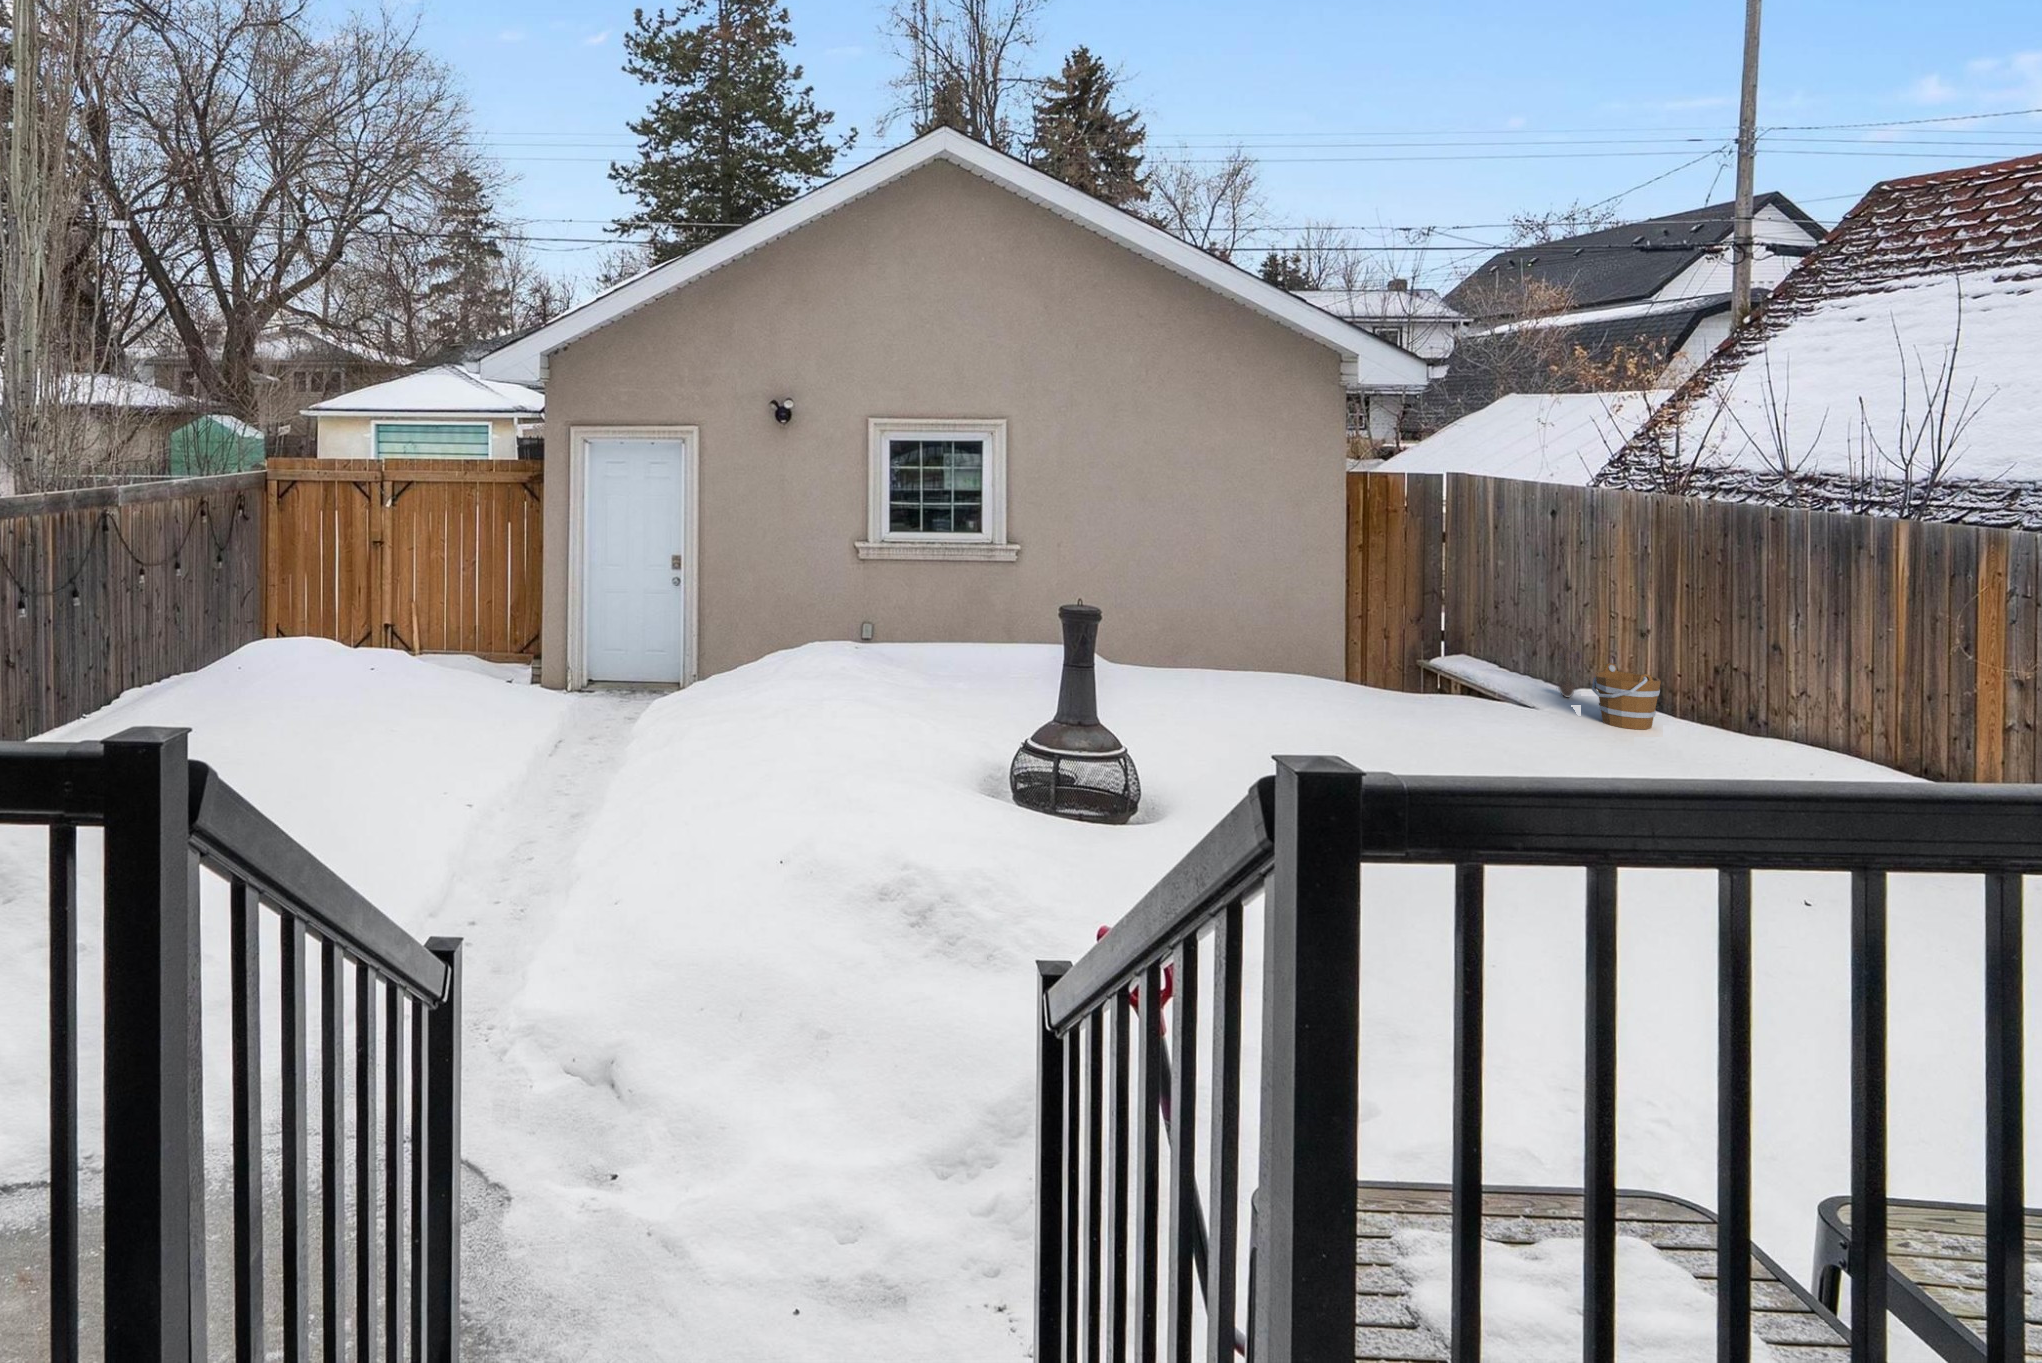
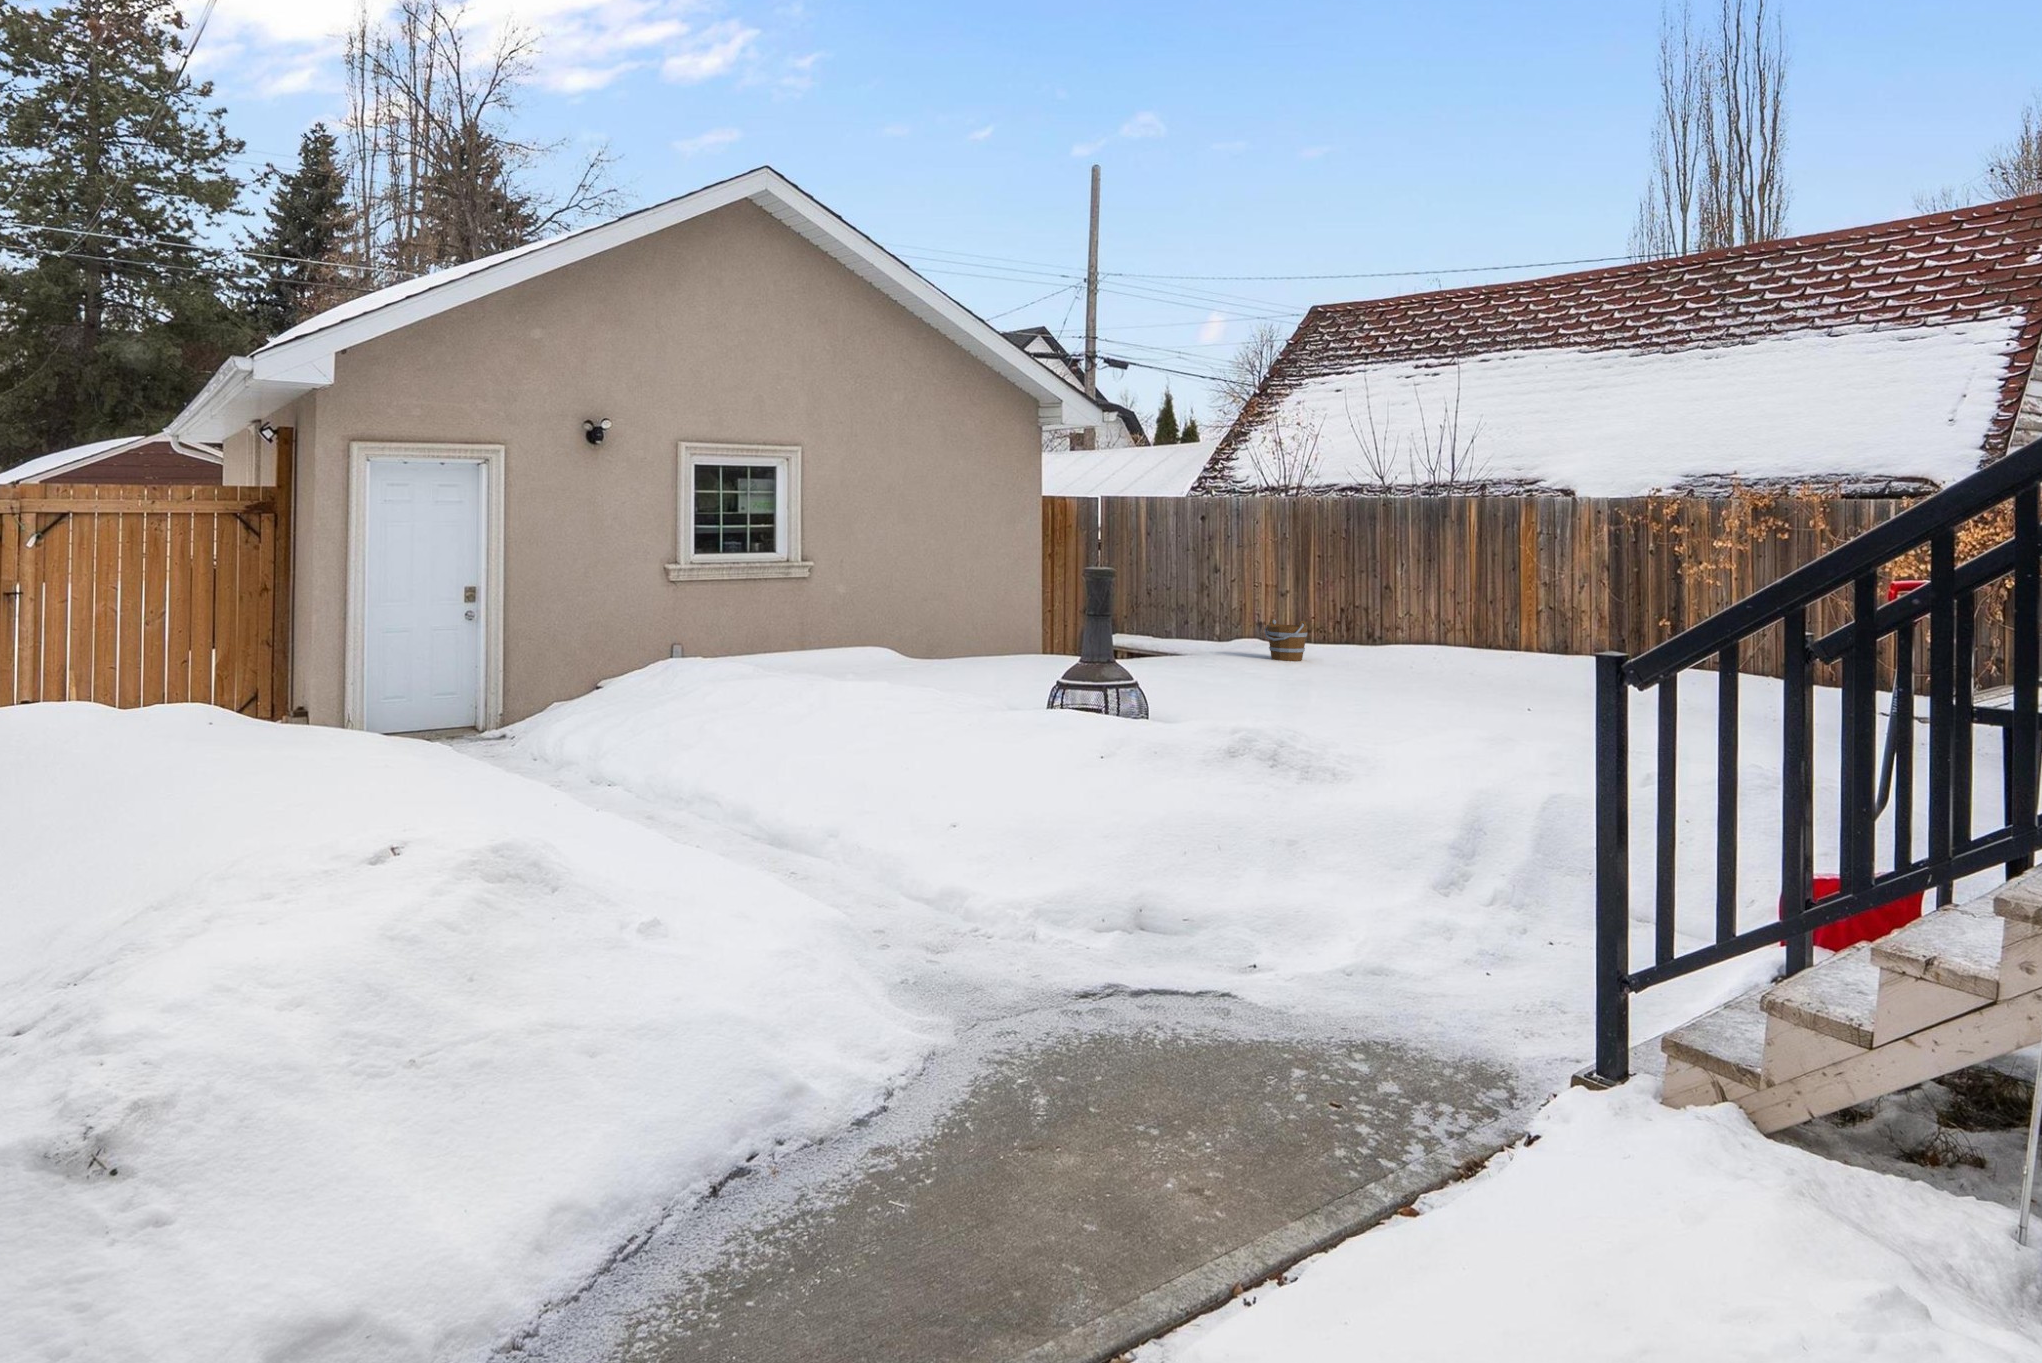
decorative plant: present [1558,639,1581,697] -> none [1219,608,1242,652]

